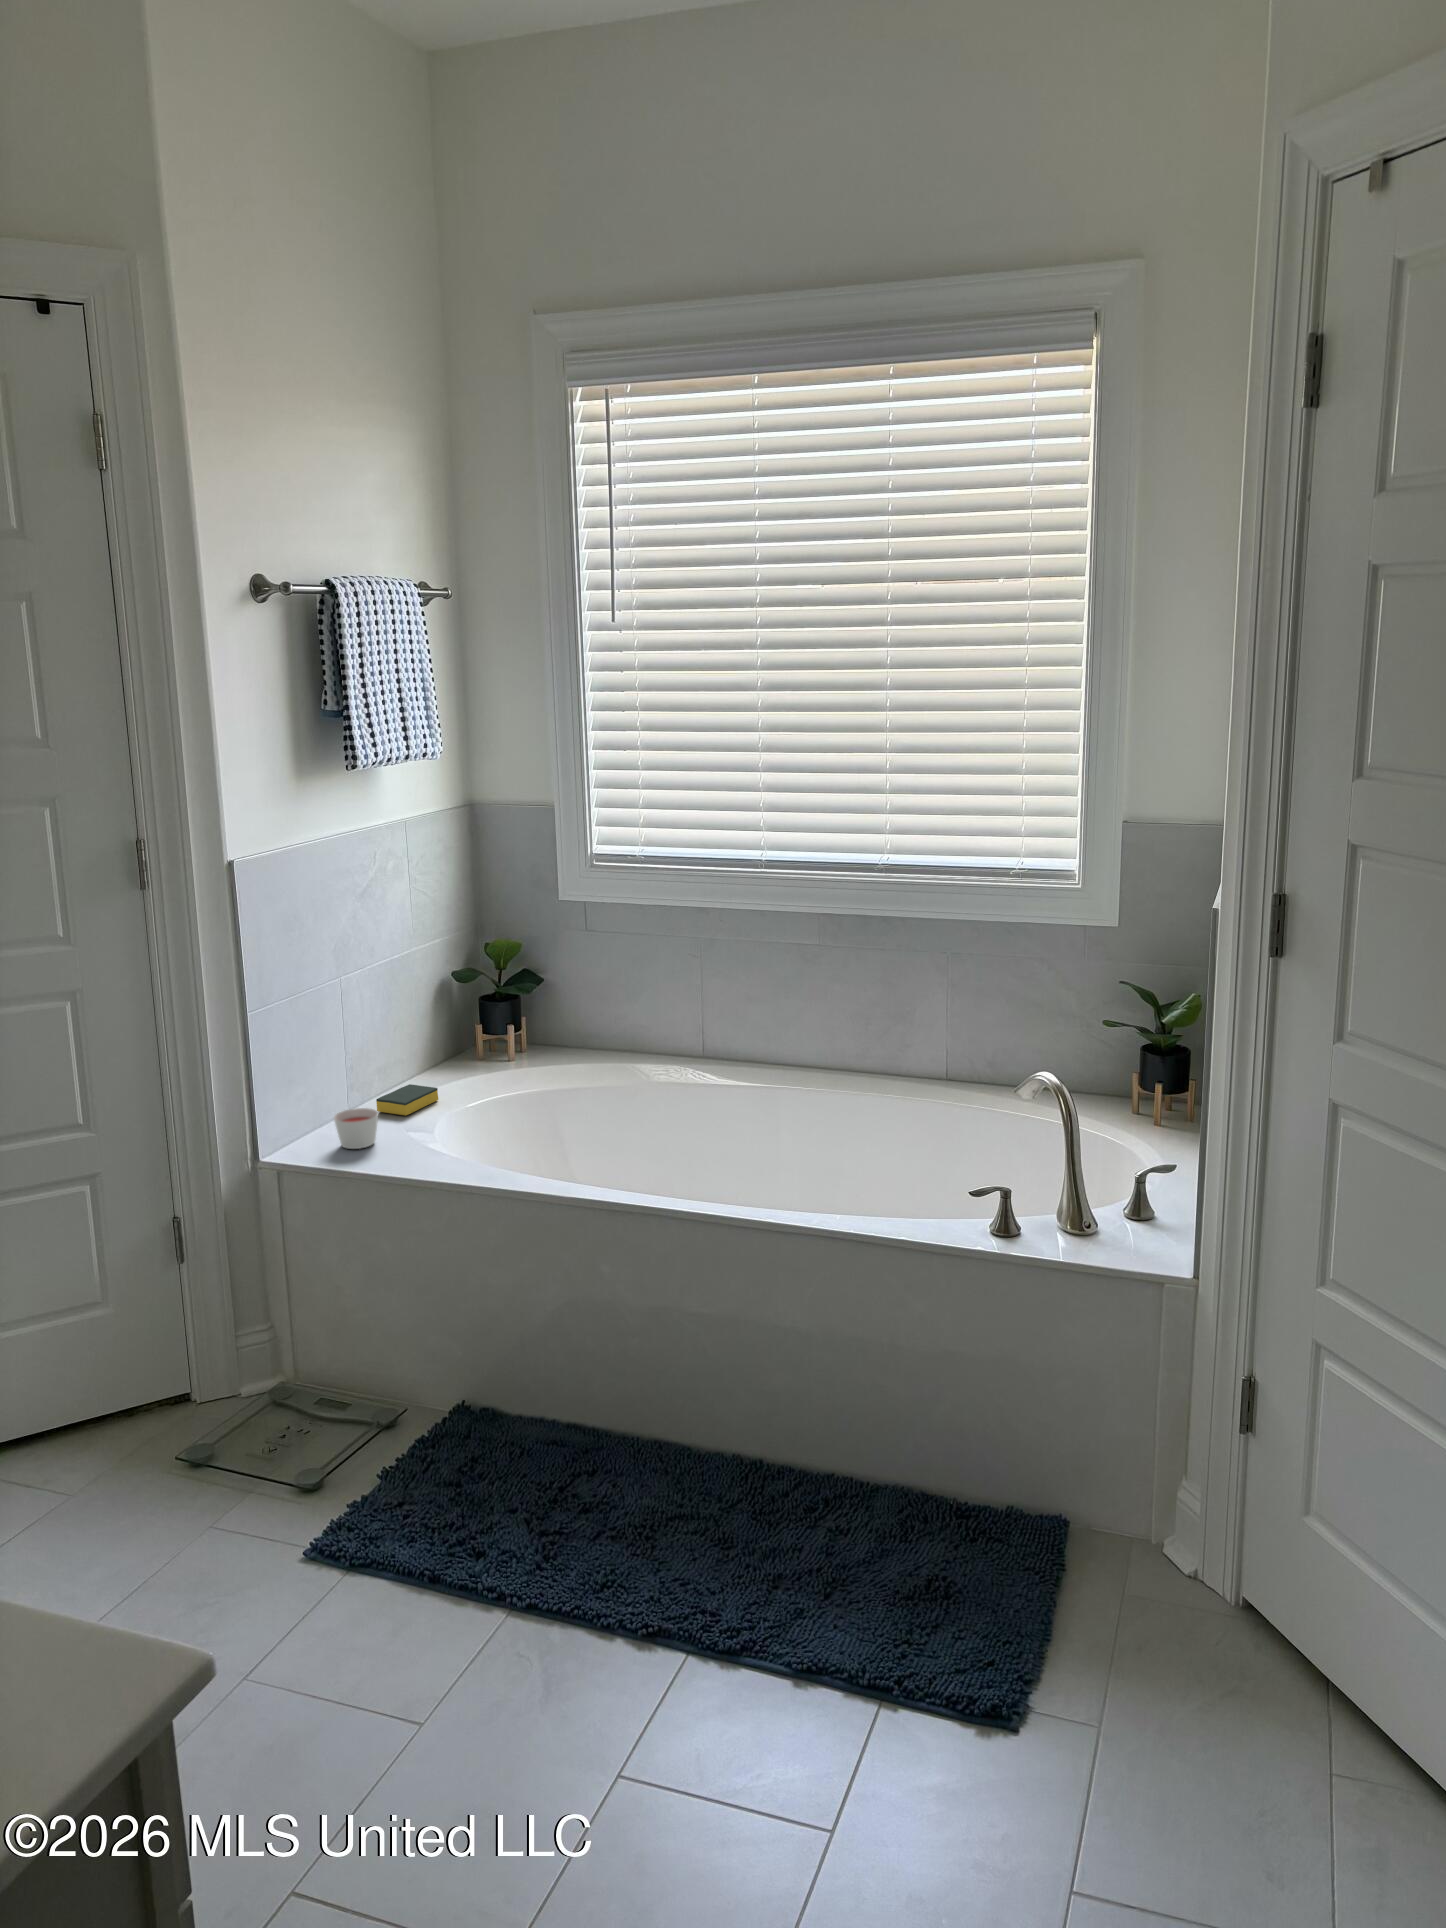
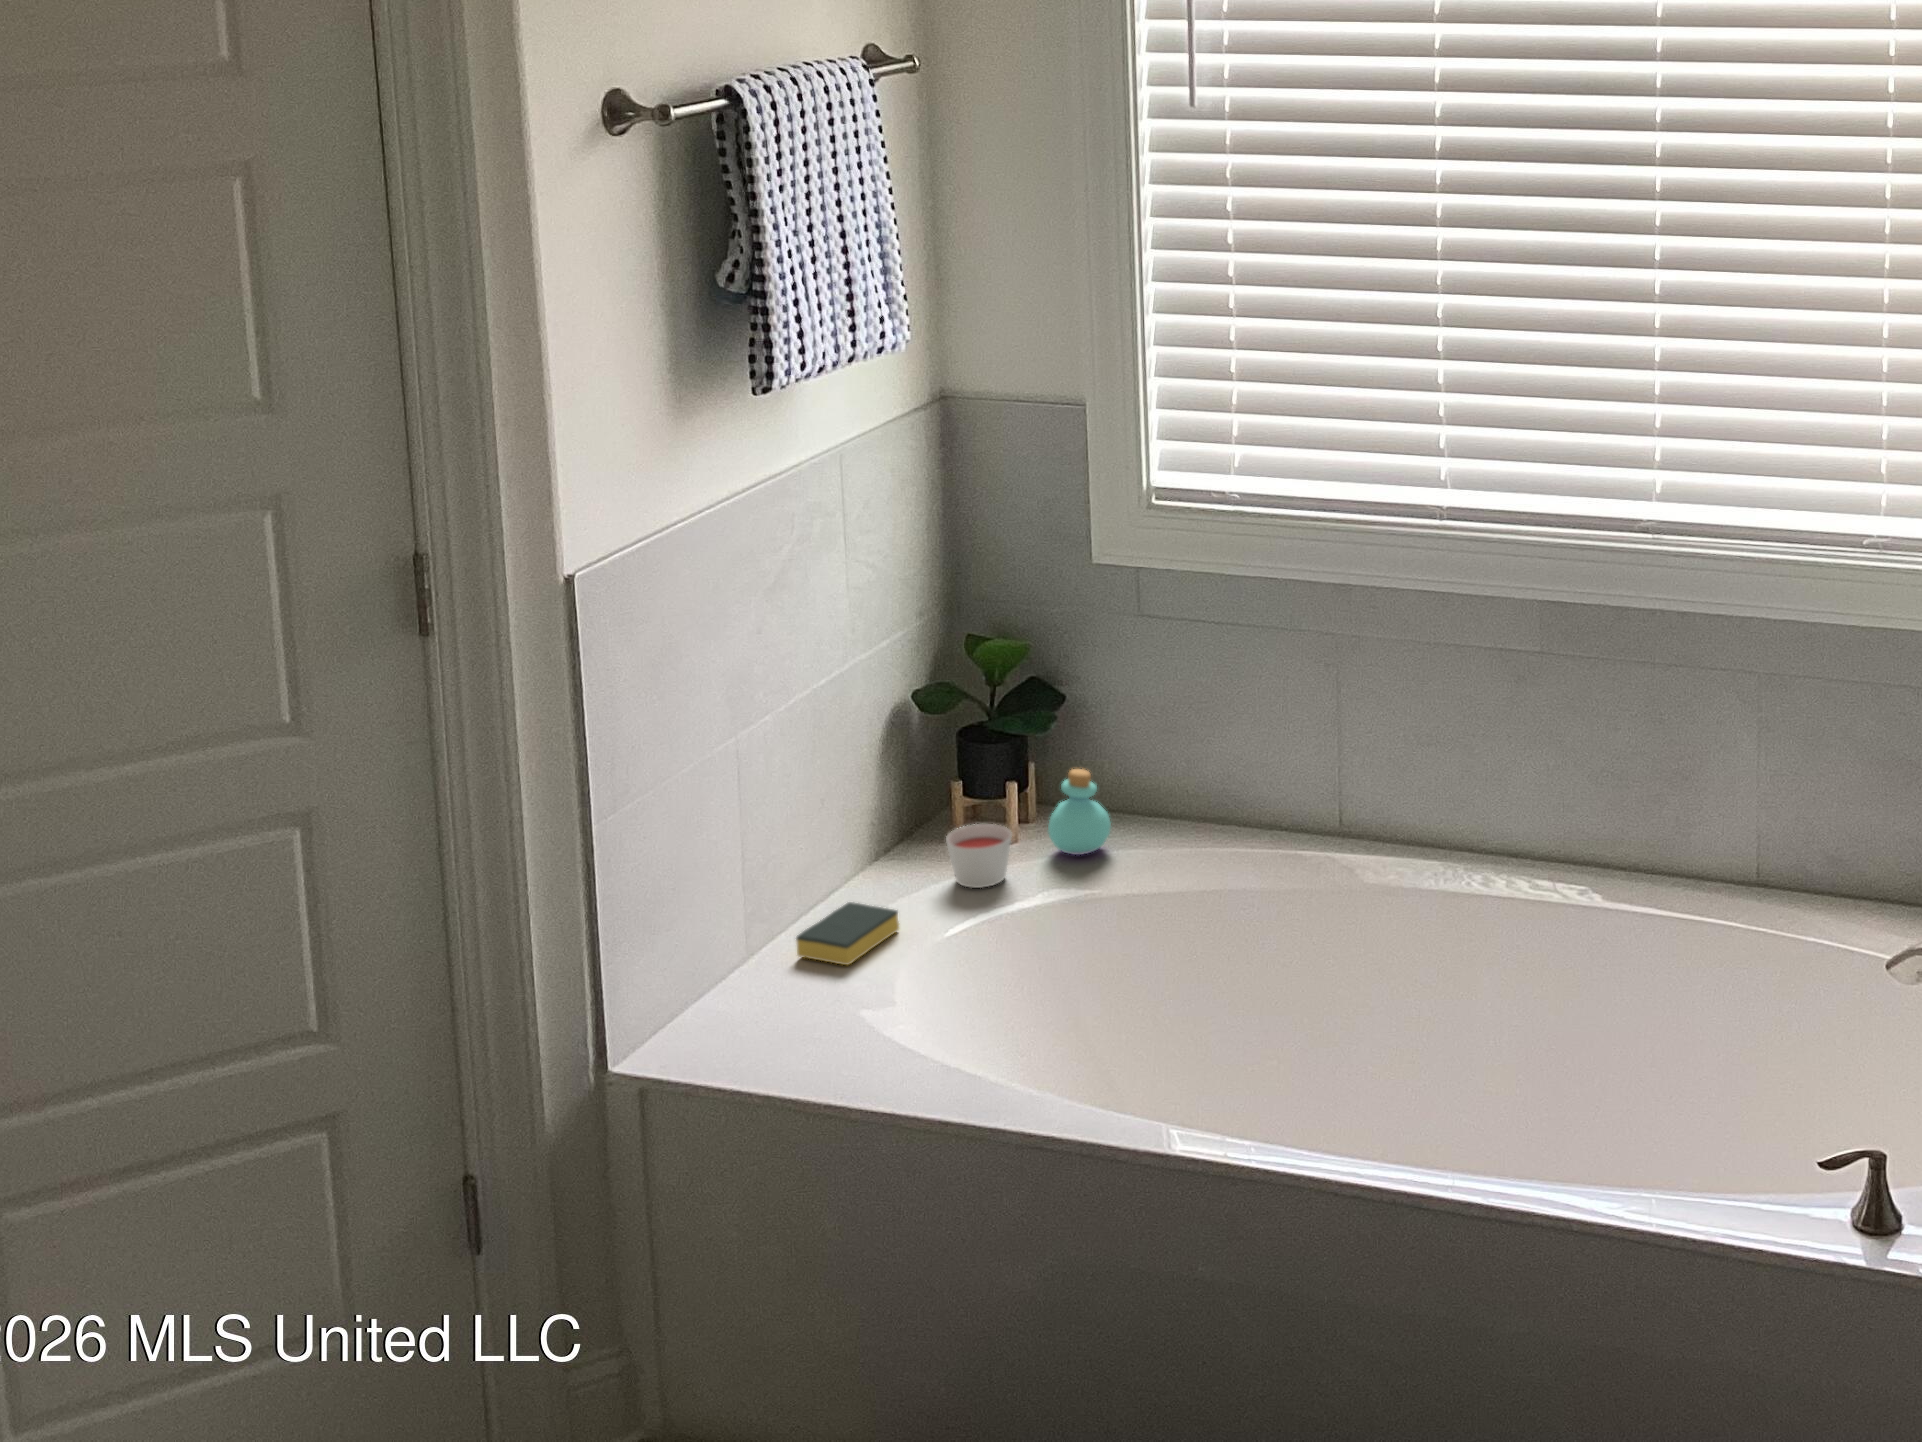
perfume bottle: none [530,1016,567,1066] -> present [1048,769,1111,855]
candle: present [334,1108,378,1149] -> present [946,824,1011,888]

